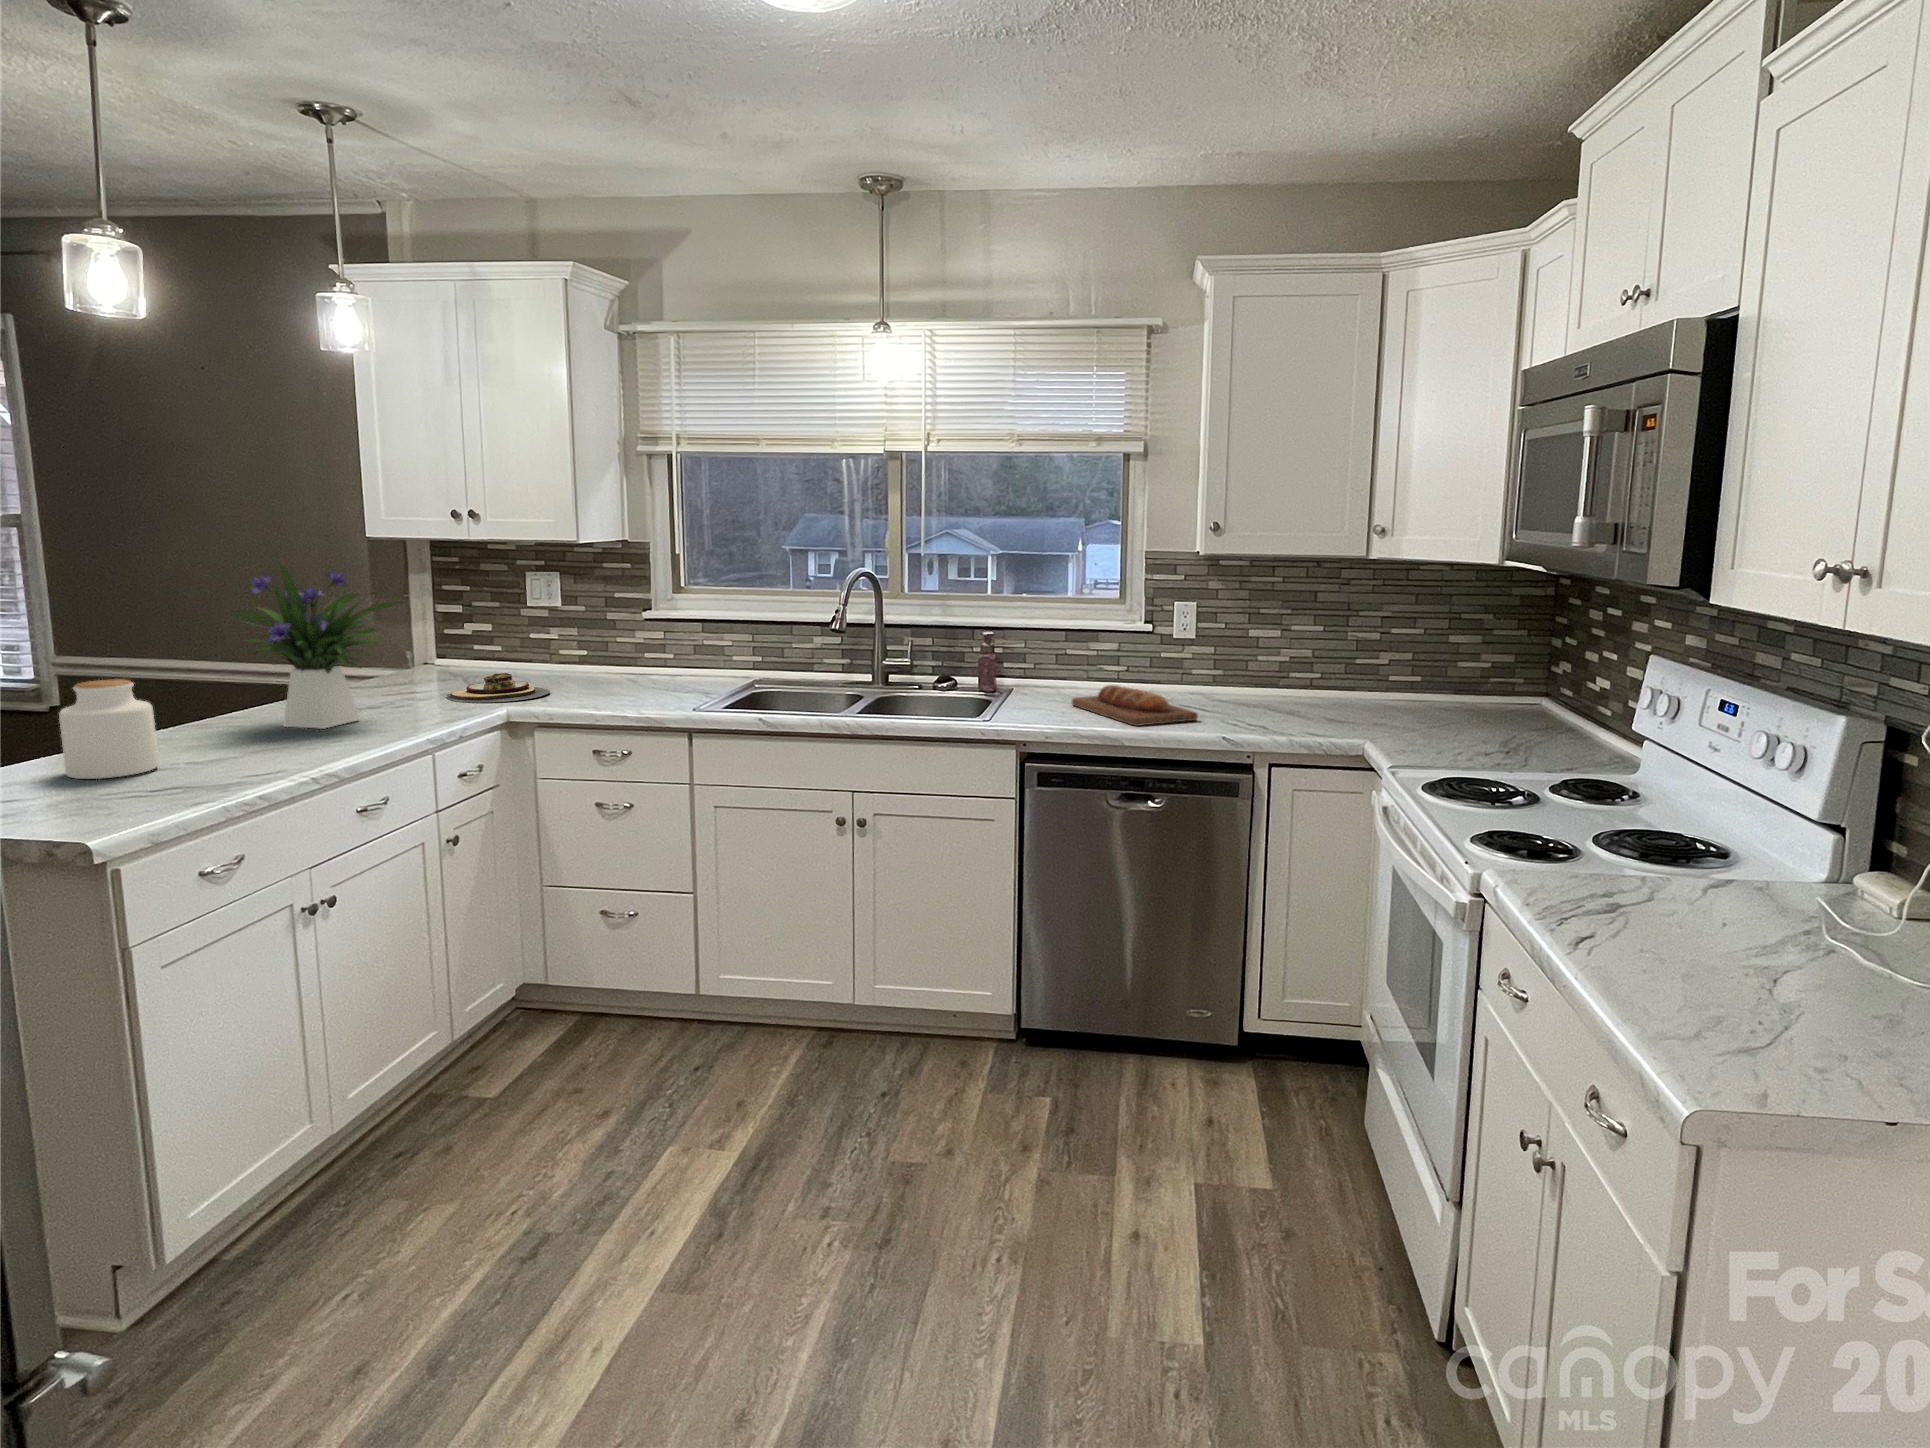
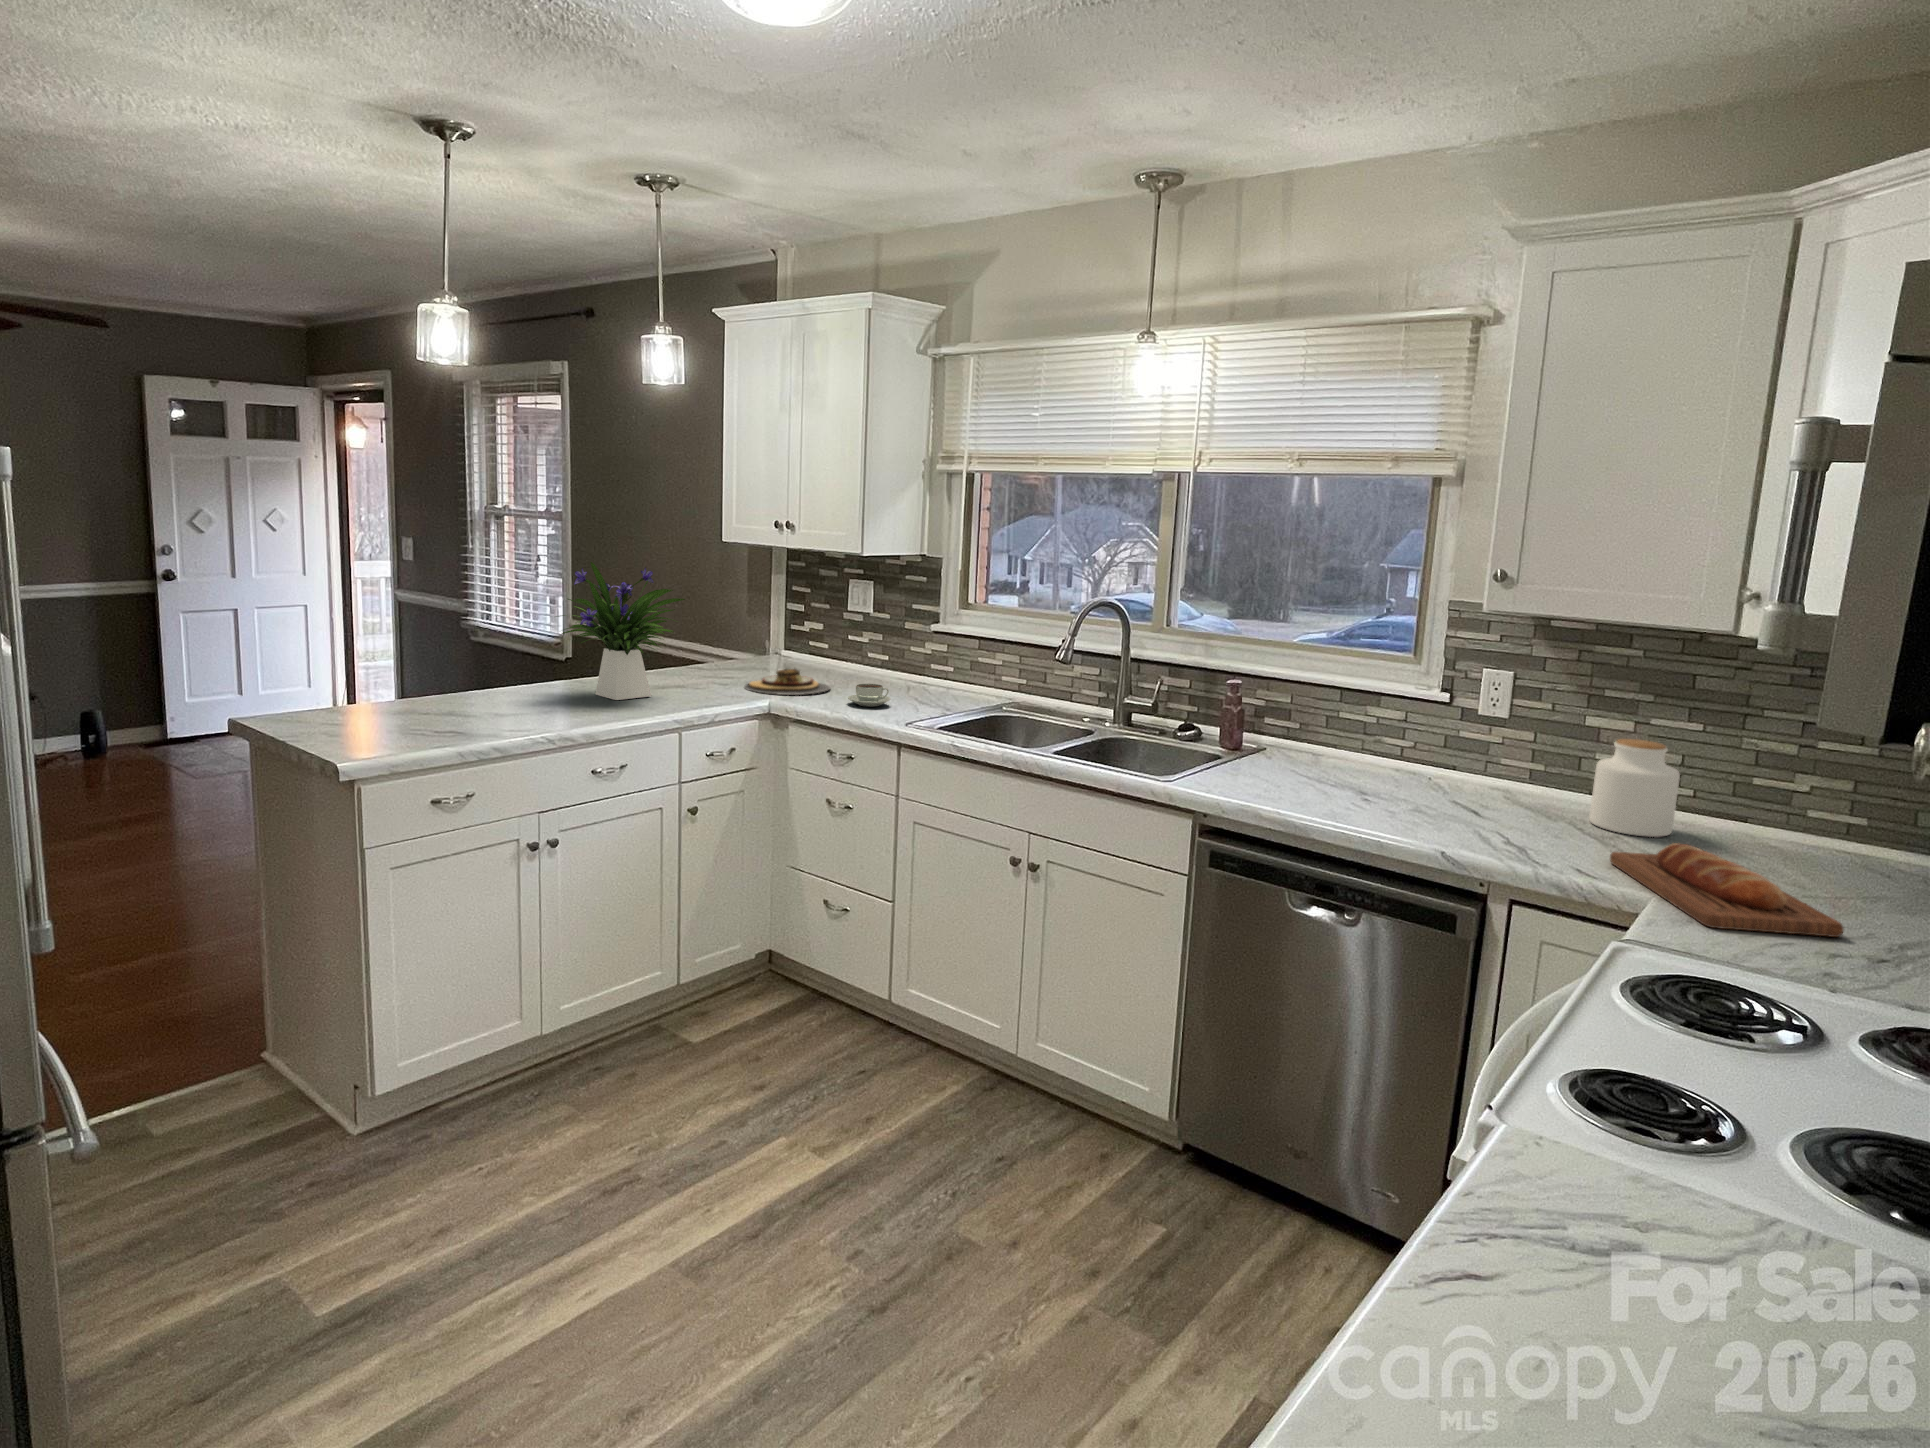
coffee cup: none [590,678,638,701] -> present [848,684,890,707]
jar: present [59,679,159,779] -> present [1589,739,1680,837]
bread loaf: present [1072,685,1198,726] -> present [1610,843,1843,937]

